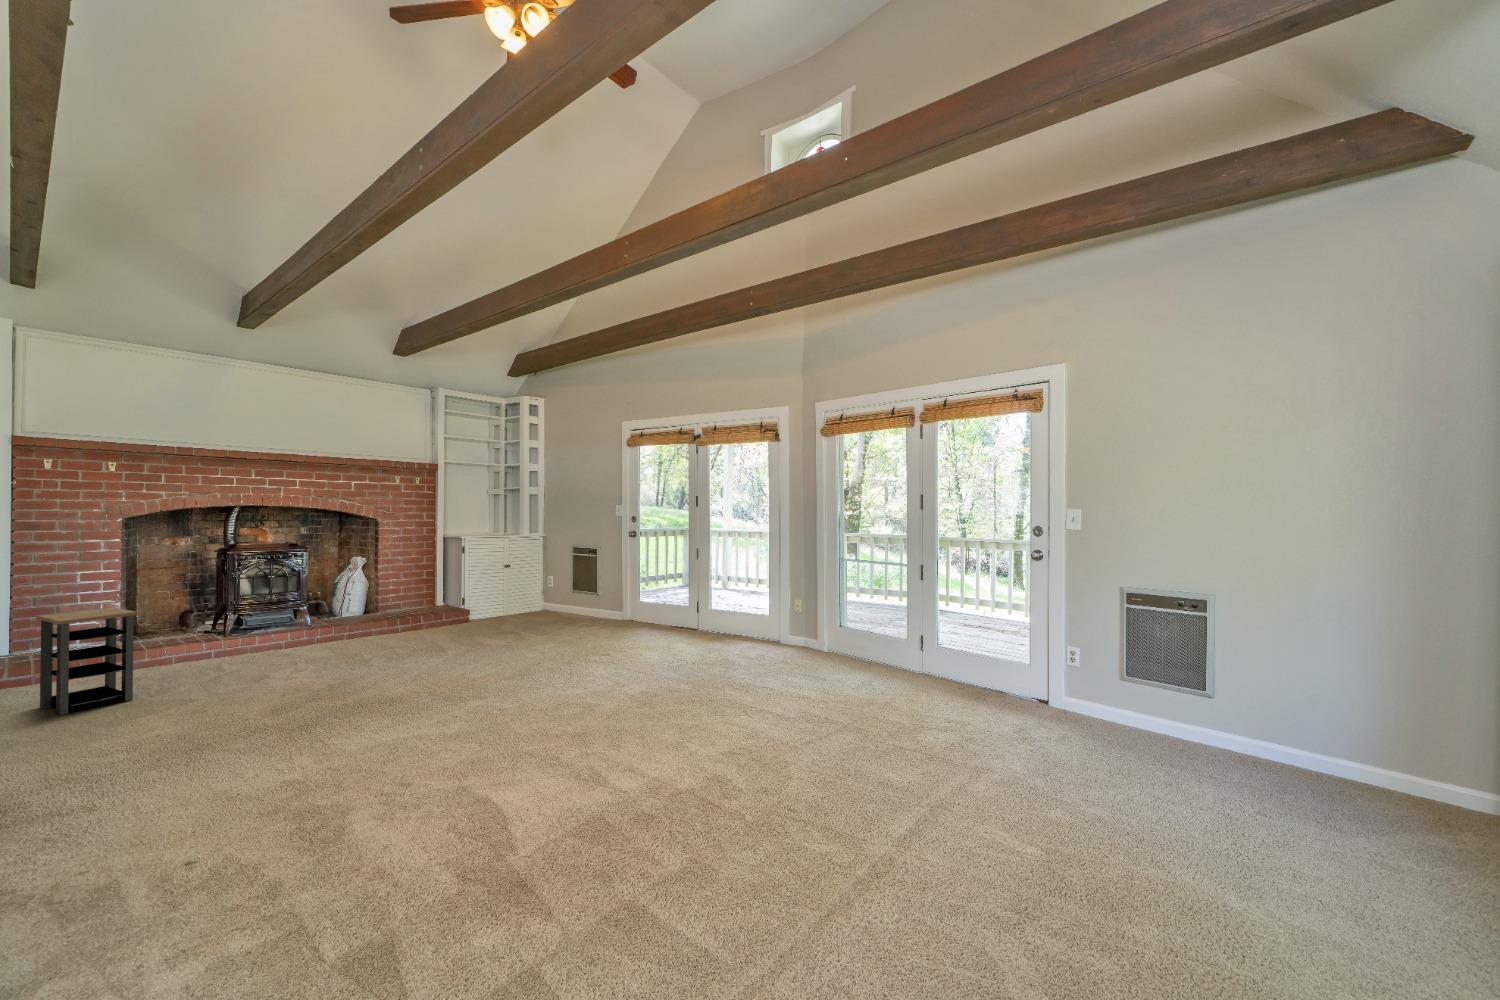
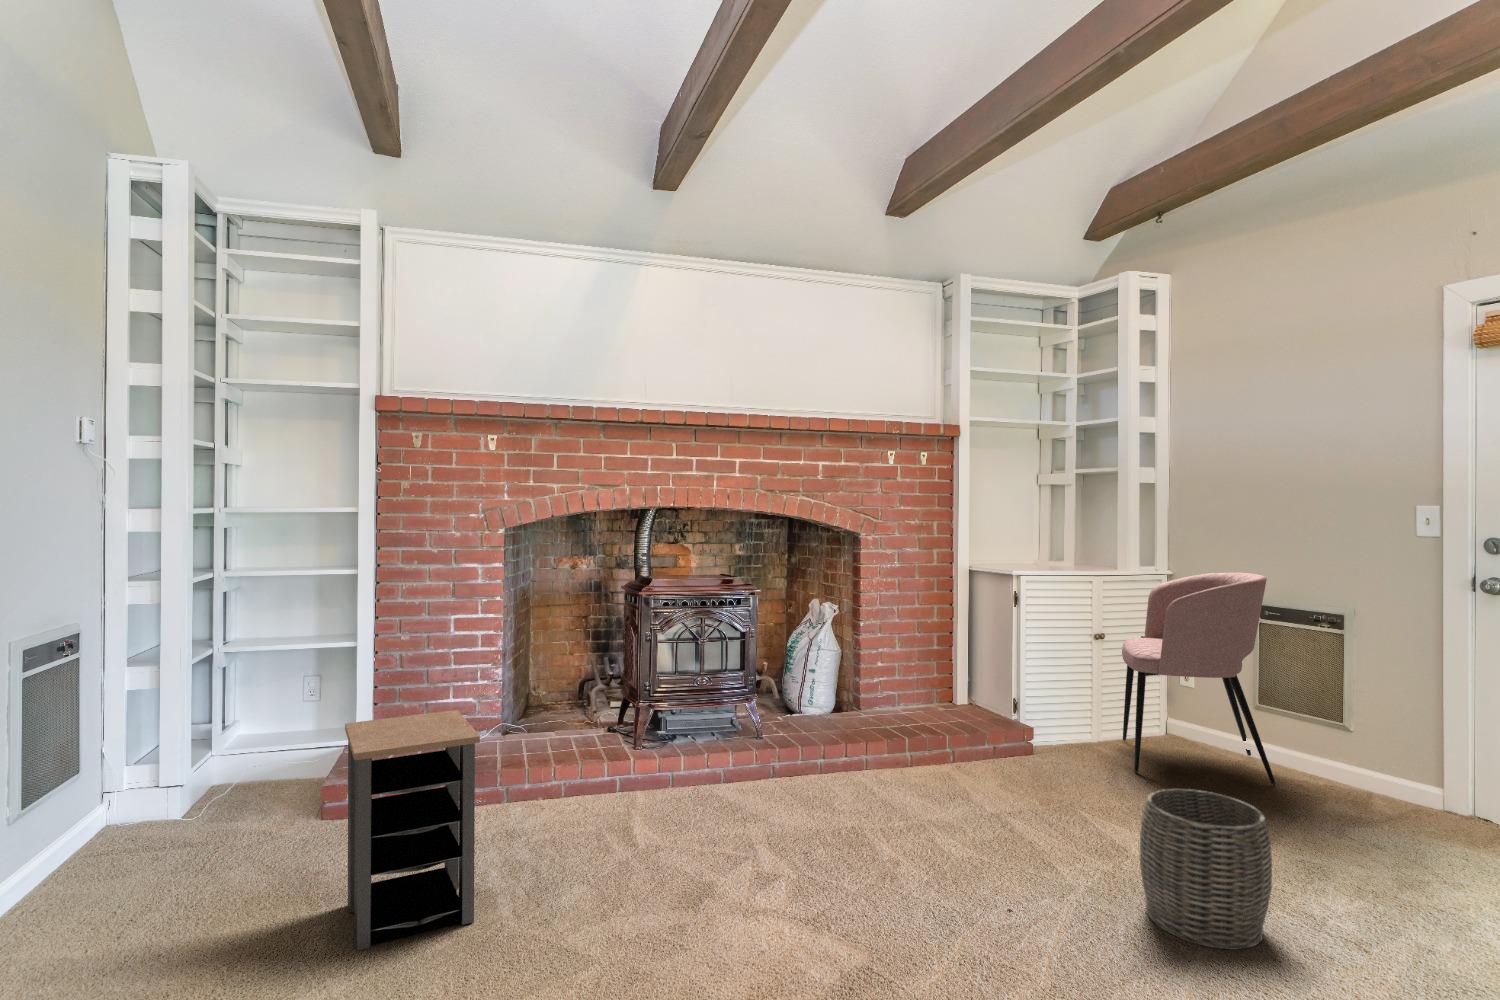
armchair: none [514,533,573,622] -> present [1122,572,1276,786]
woven basket: none [478,609,523,659] -> present [1140,789,1272,949]

